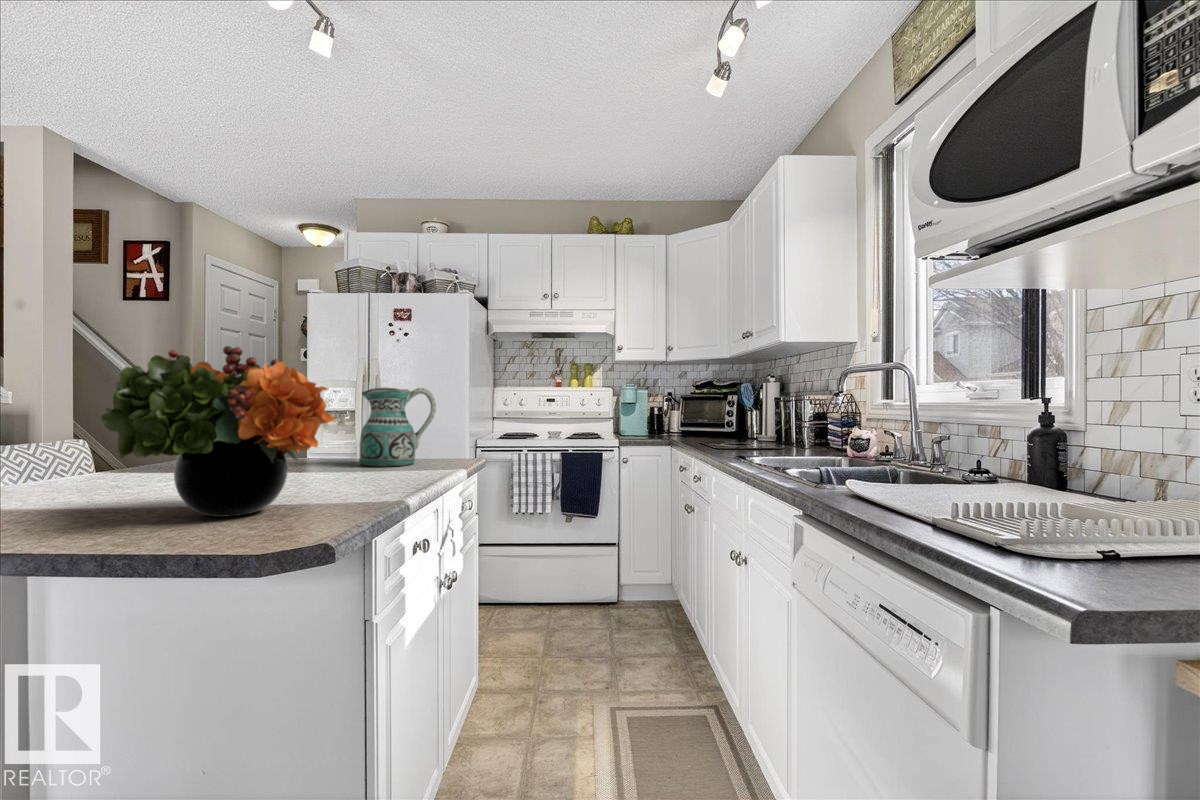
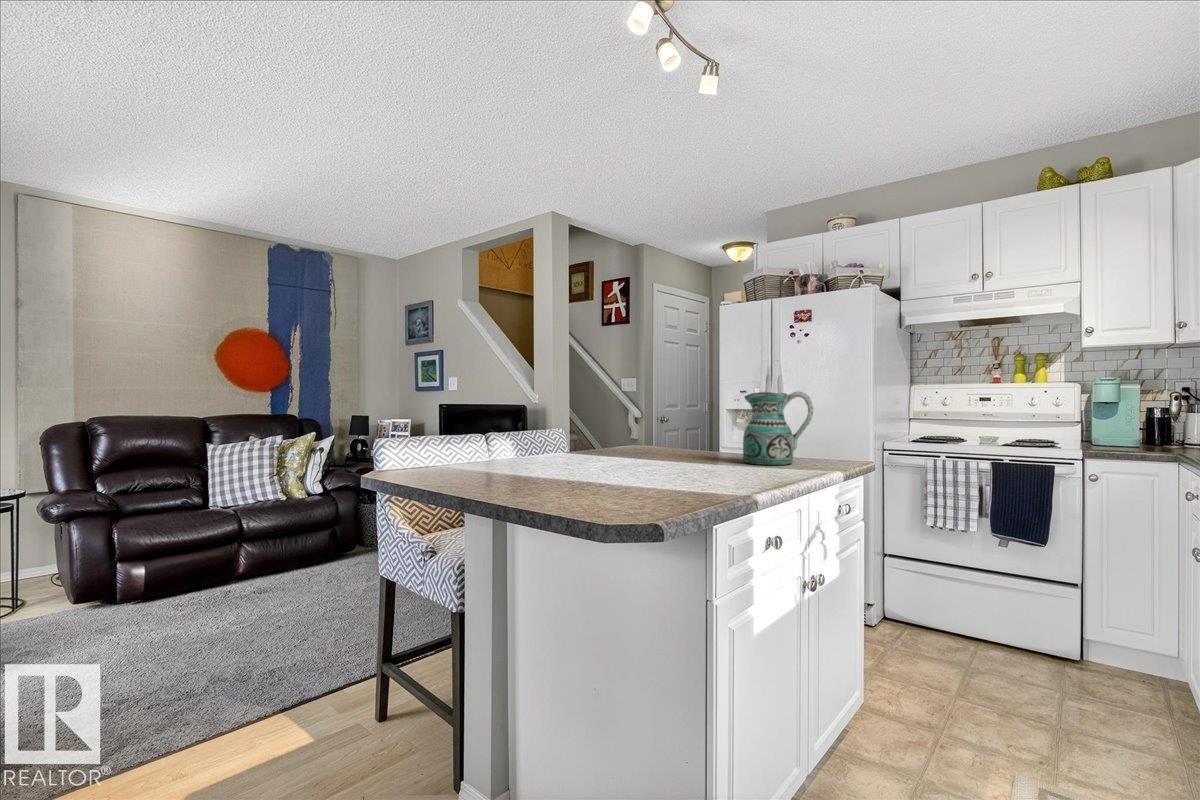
flower arrangement: present [101,346,335,517] -> none [547,366,696,494]

